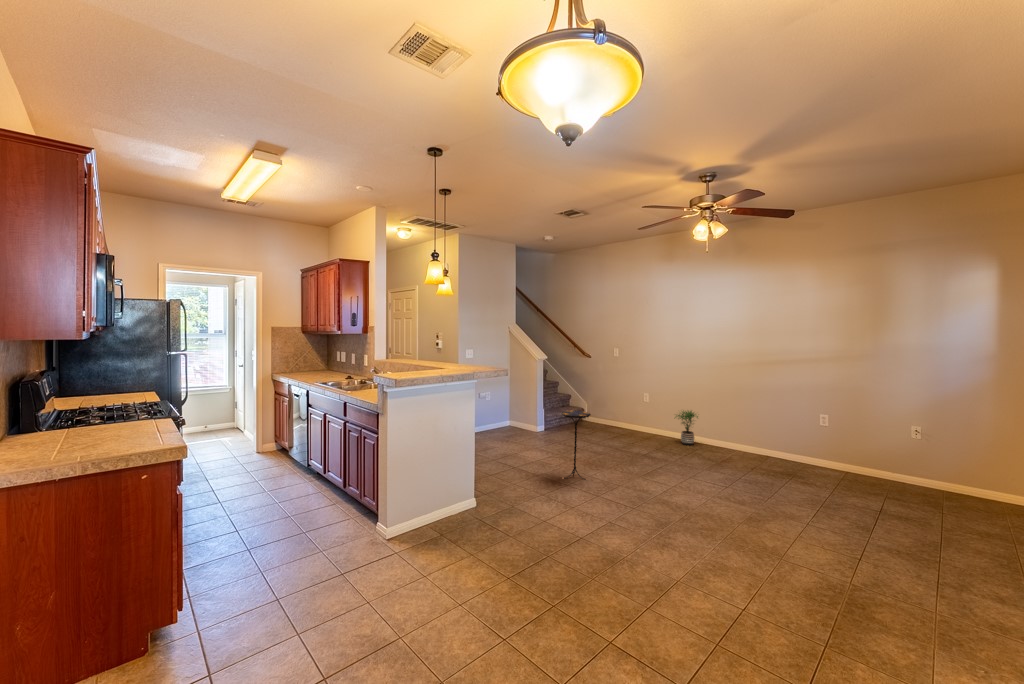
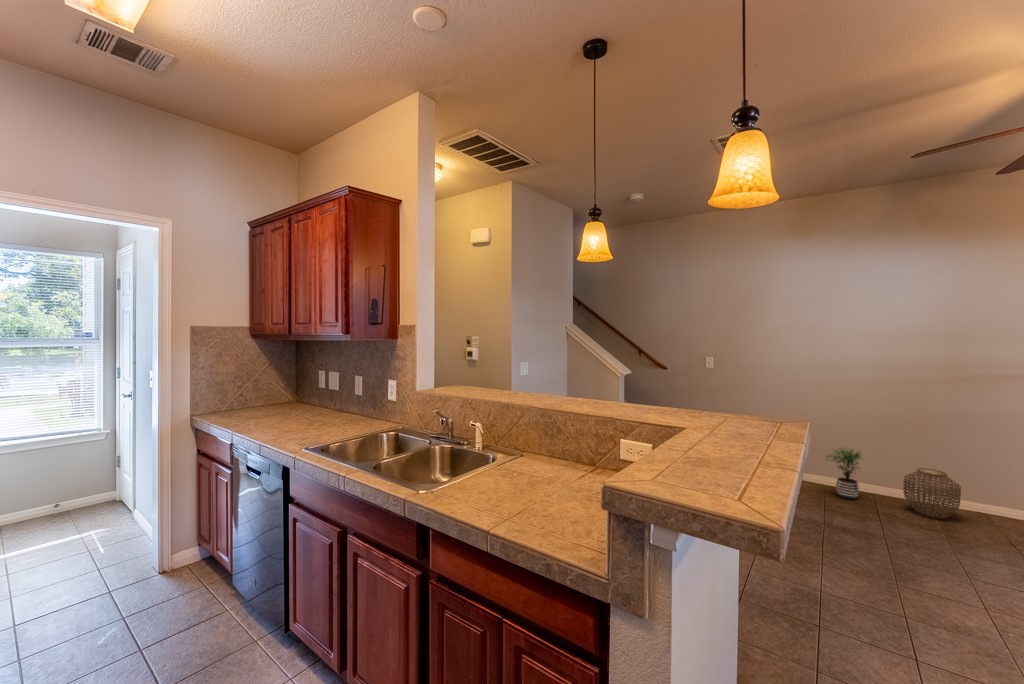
side table: present [561,410,591,478] -> none [767,473,831,605]
woven basket: none [717,423,748,455] -> present [903,468,961,518]

